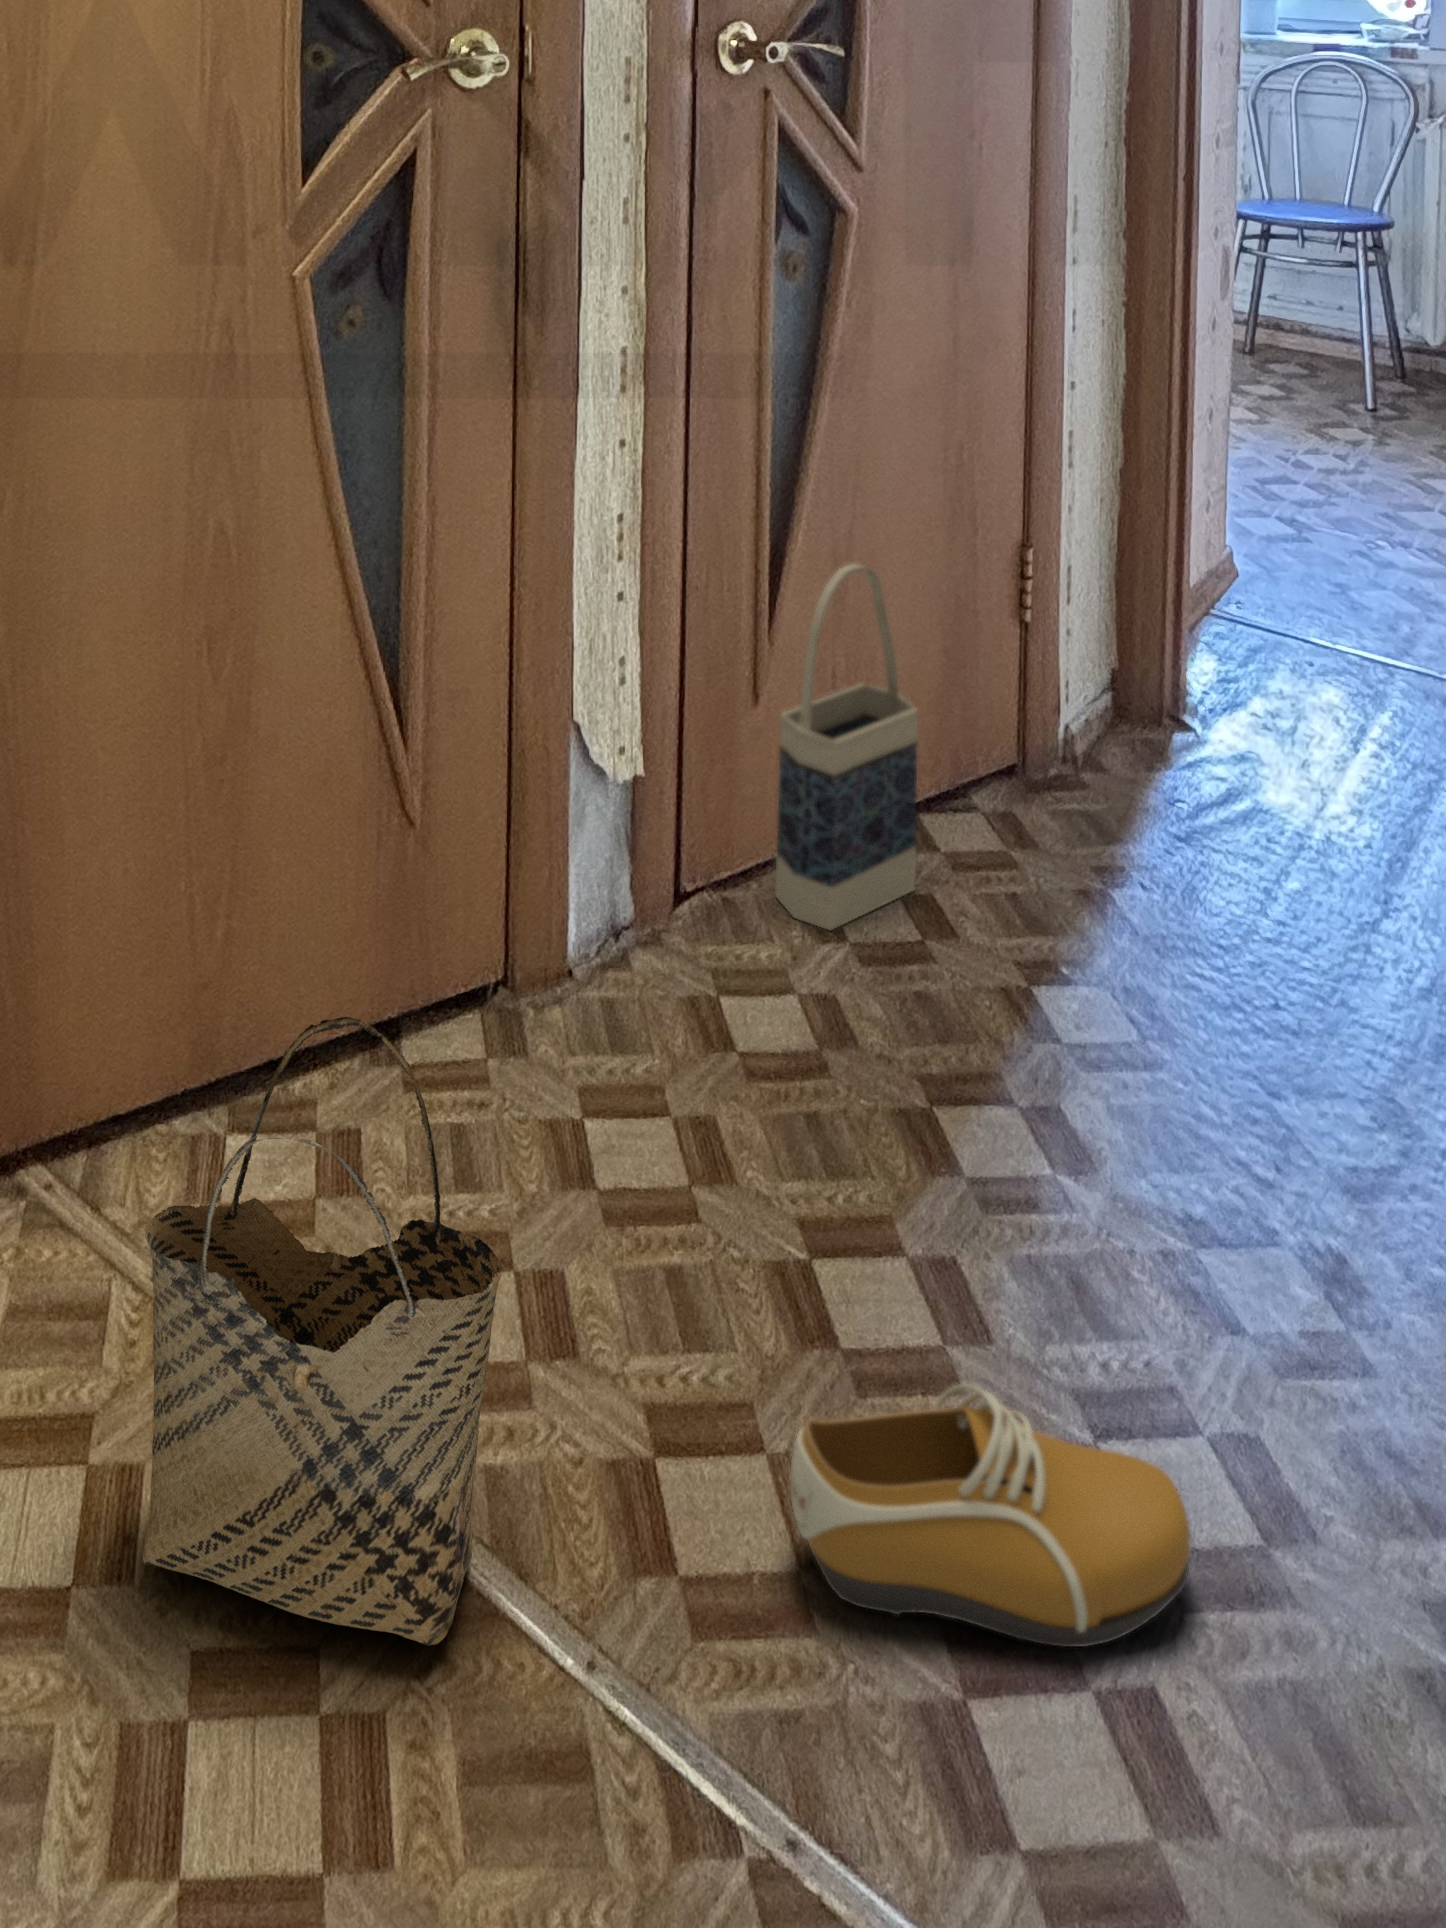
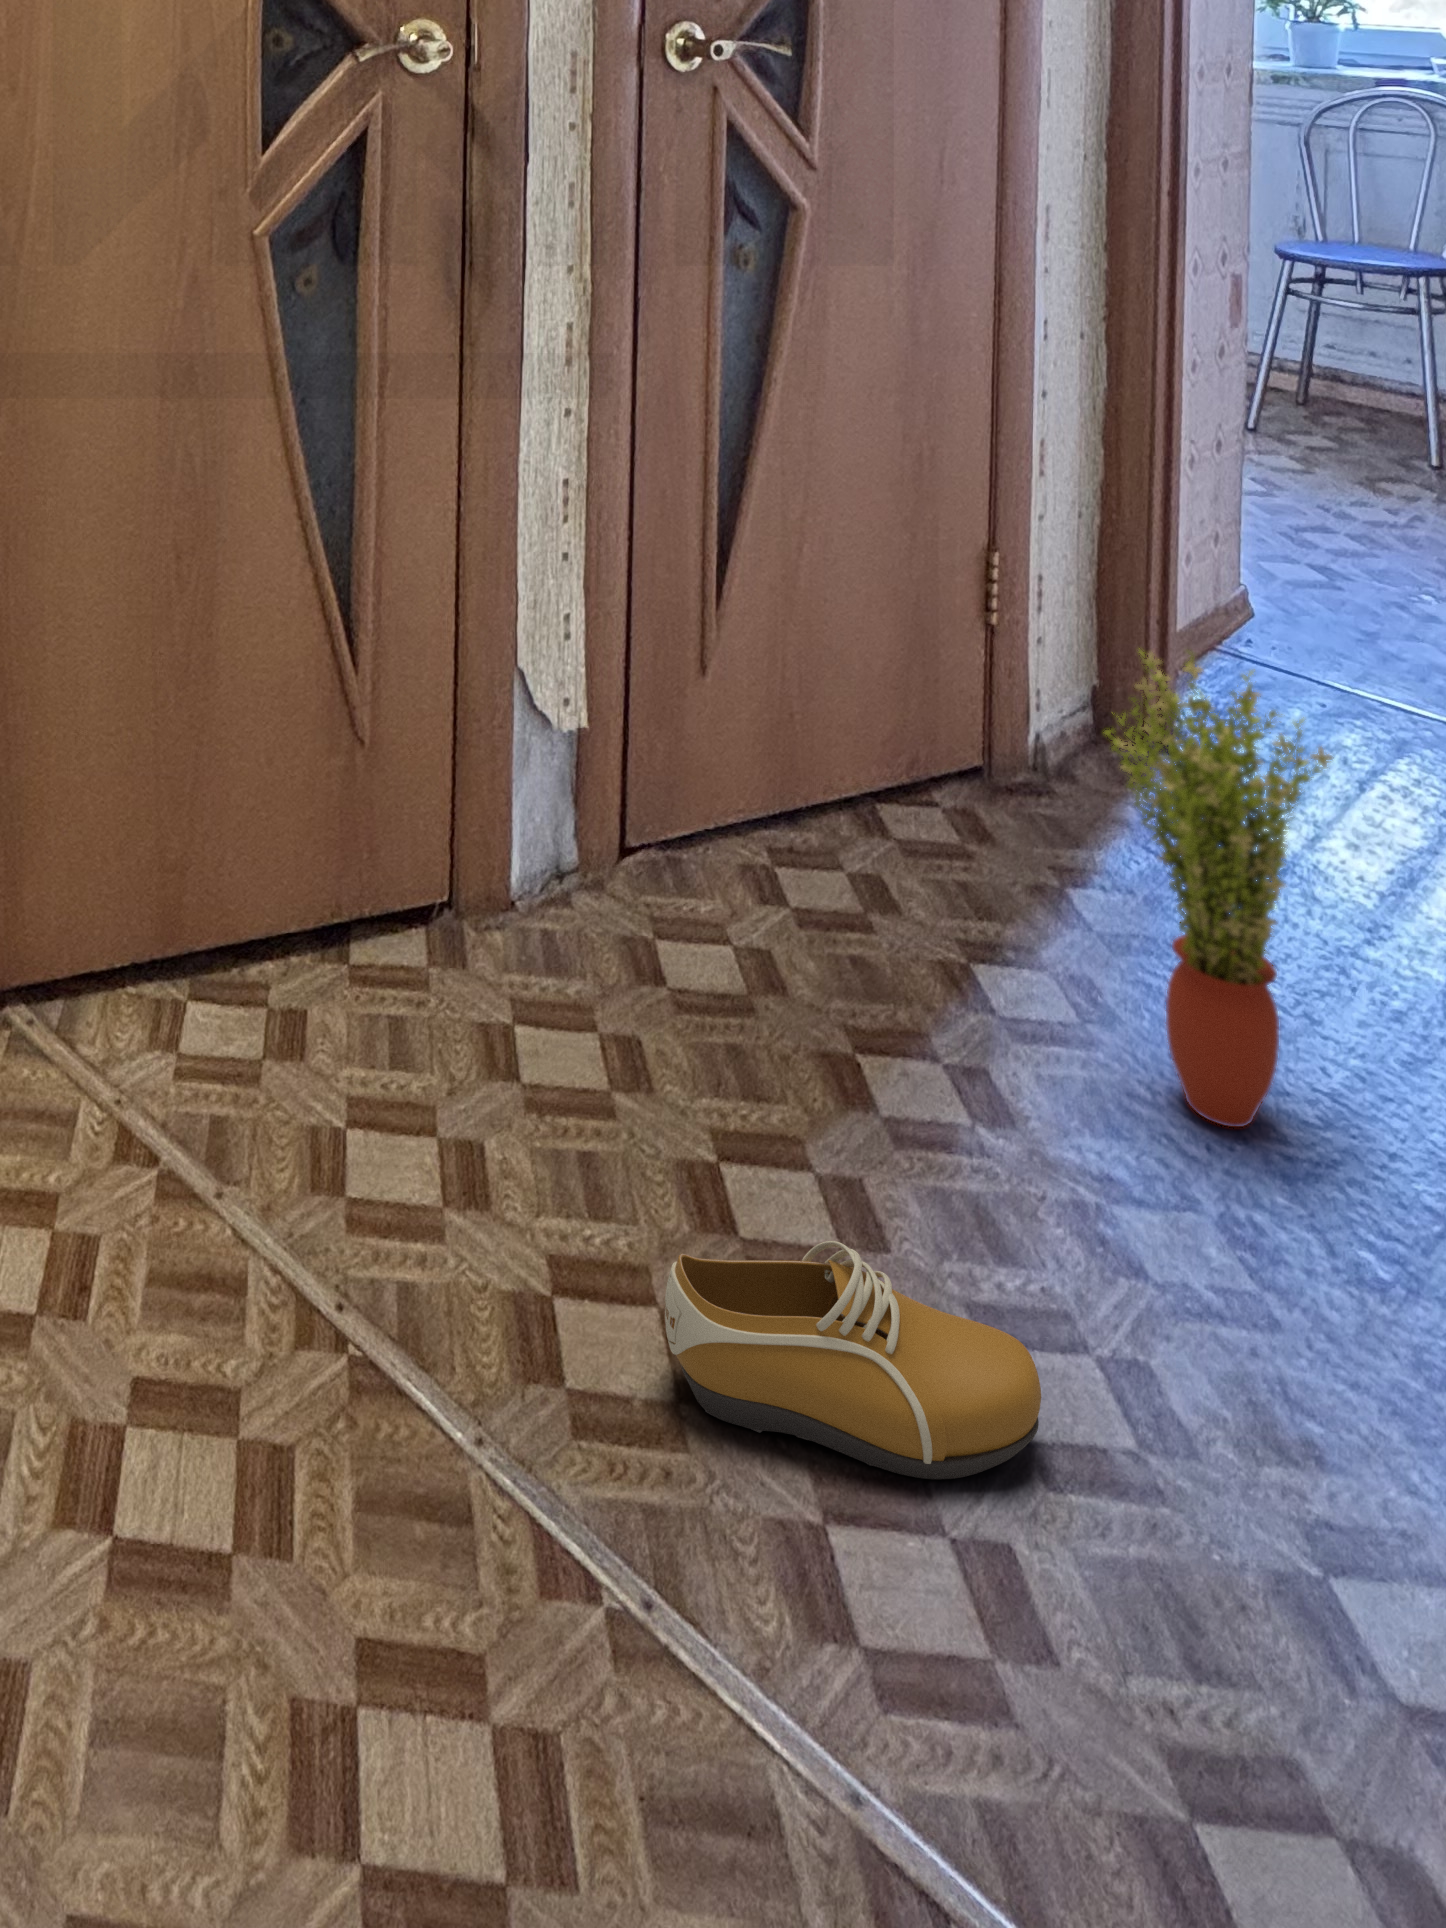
bag: present [775,564,918,930] -> none [723,543,866,890]
potted plant: none [1185,671,1416,1160] -> present [1105,648,1332,1127]
woven basket: present [143,1017,501,1645] -> none [94,862,404,1394]

